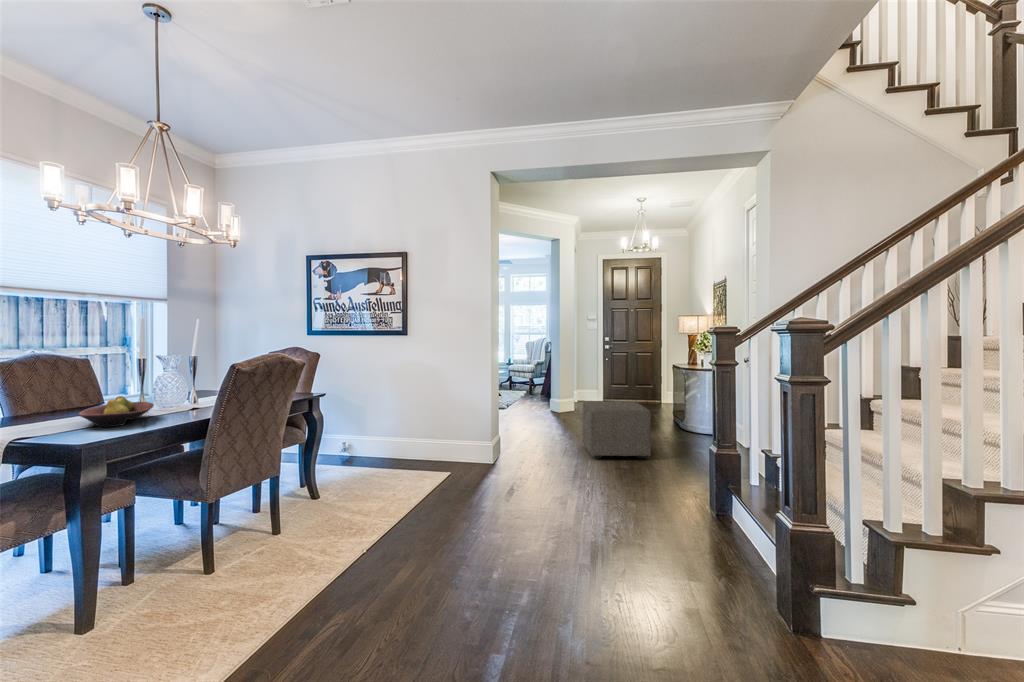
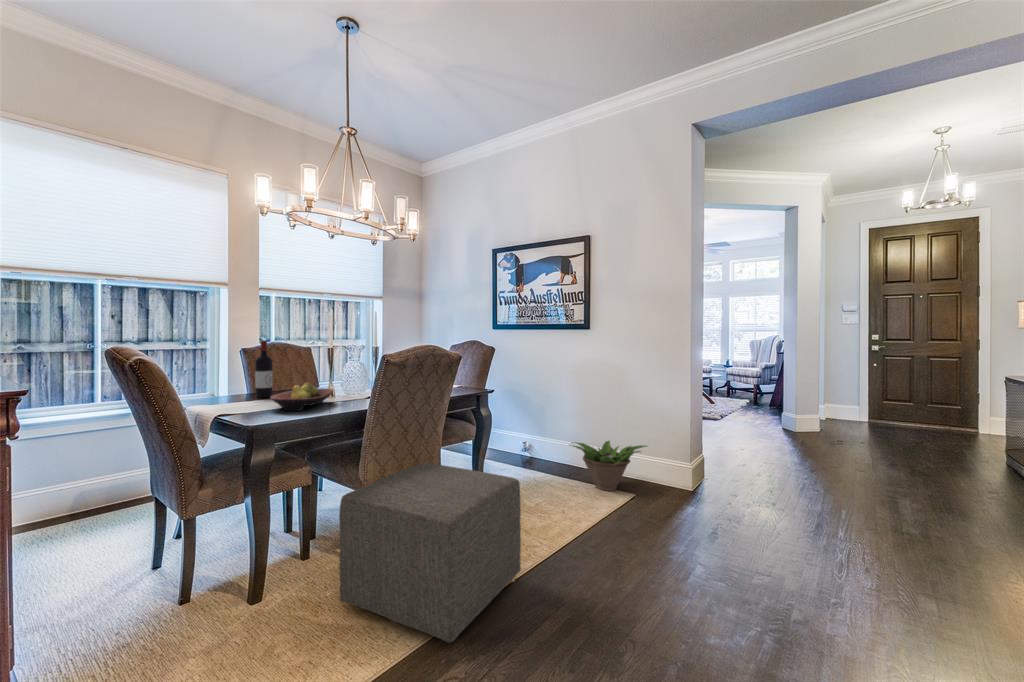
wine bottle: none [31,352,57,418] -> present [255,341,273,398]
ottoman: present [582,401,651,459] -> present [339,463,521,643]
decorative plant: none [392,431,459,473] -> present [569,441,647,491]

